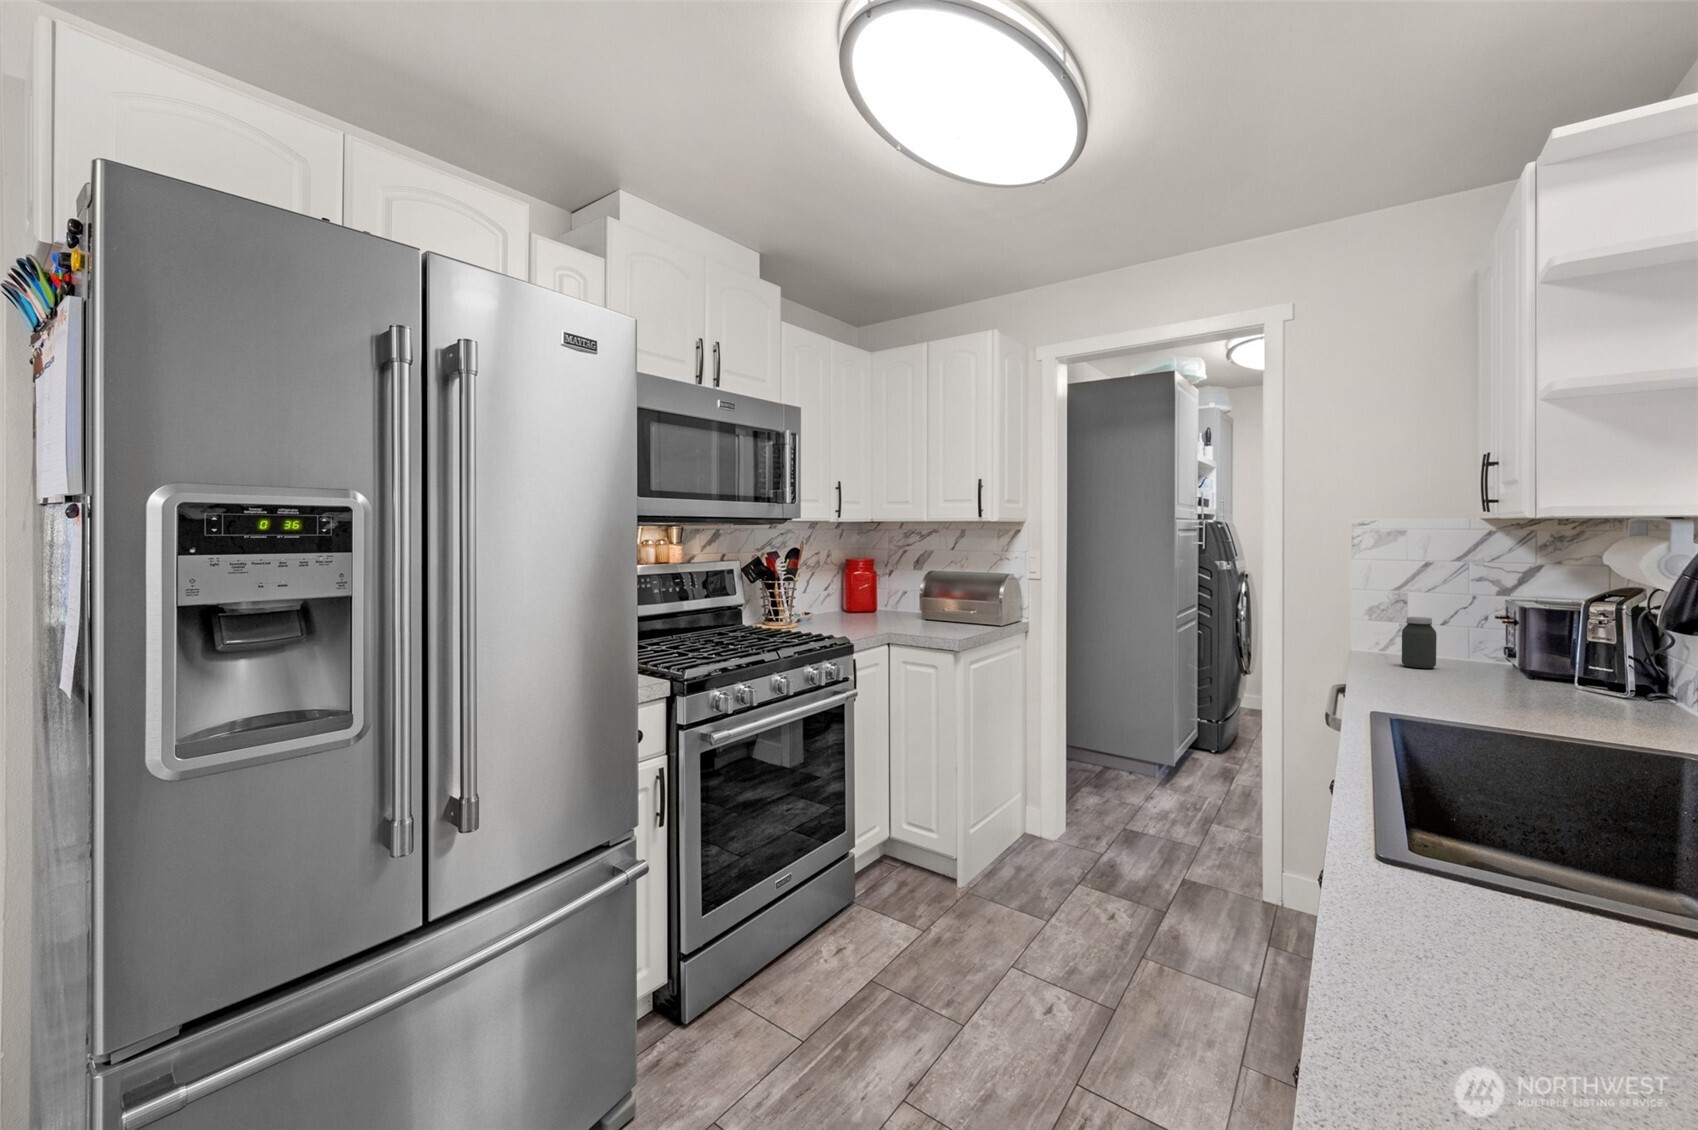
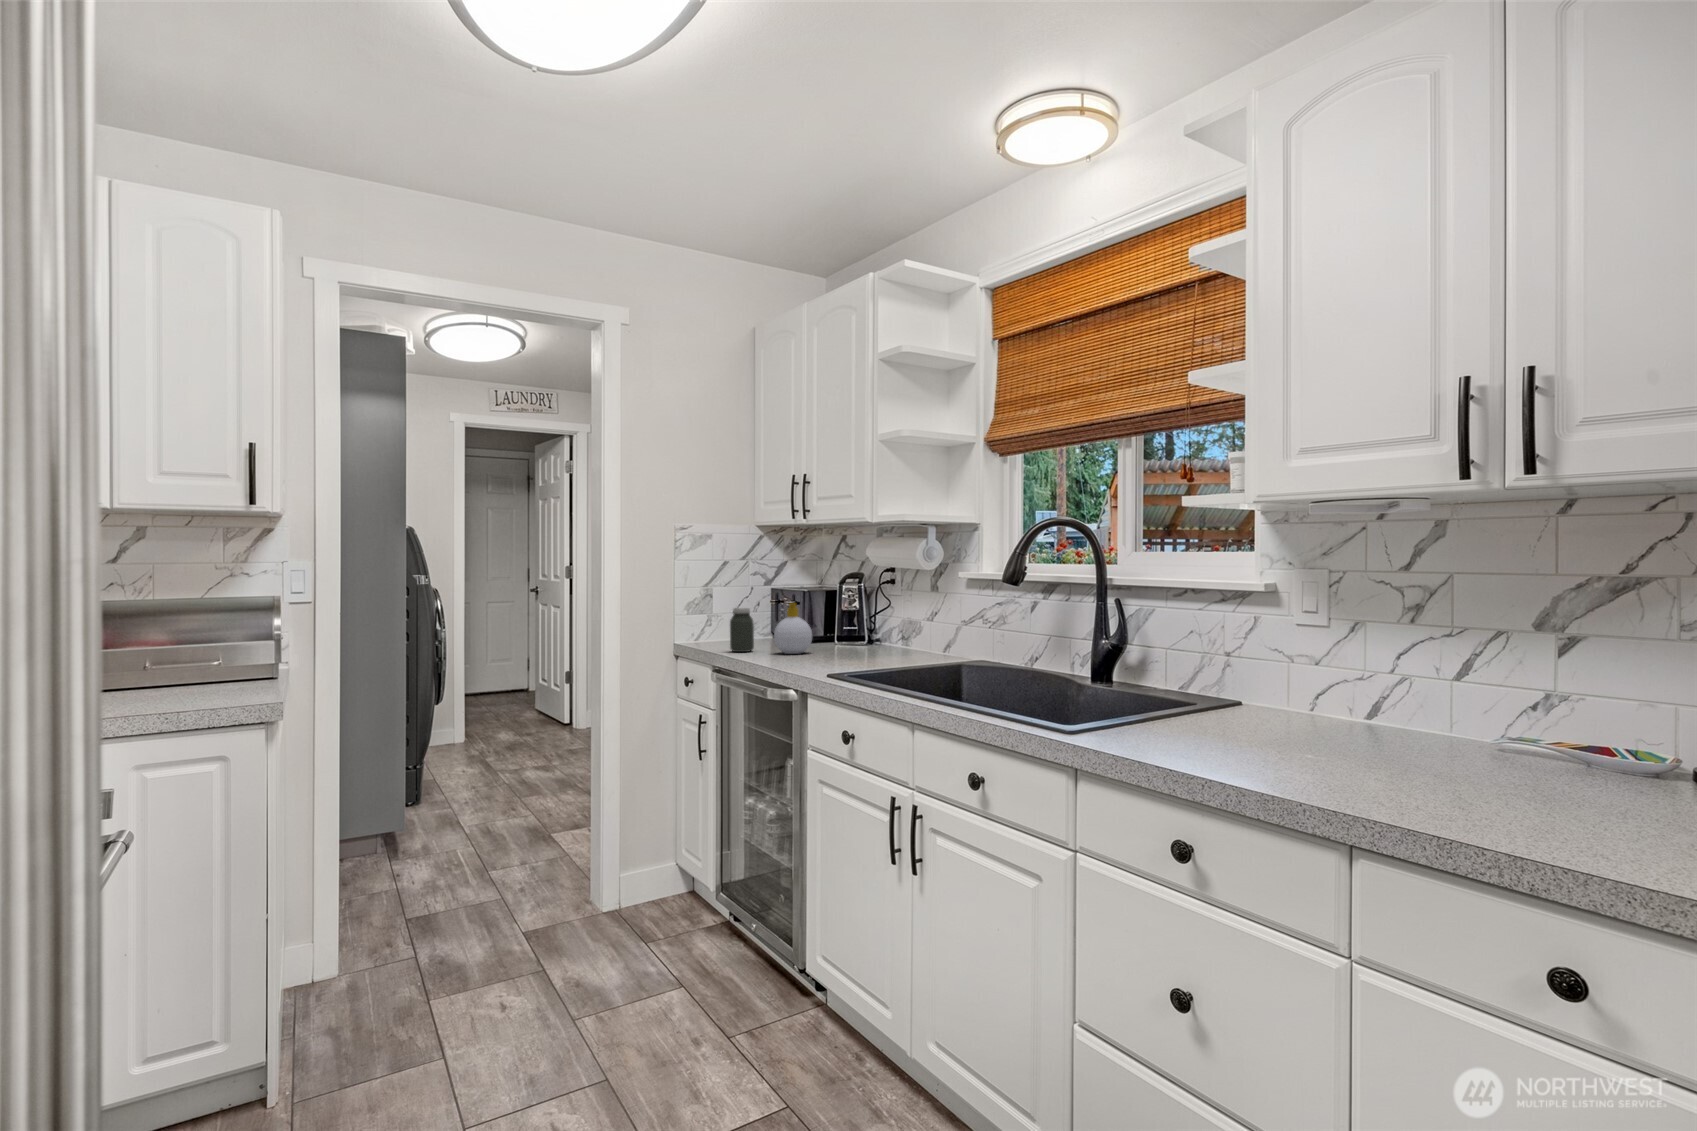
soap bottle: none [1444,617,1508,681] -> present [774,603,812,654]

